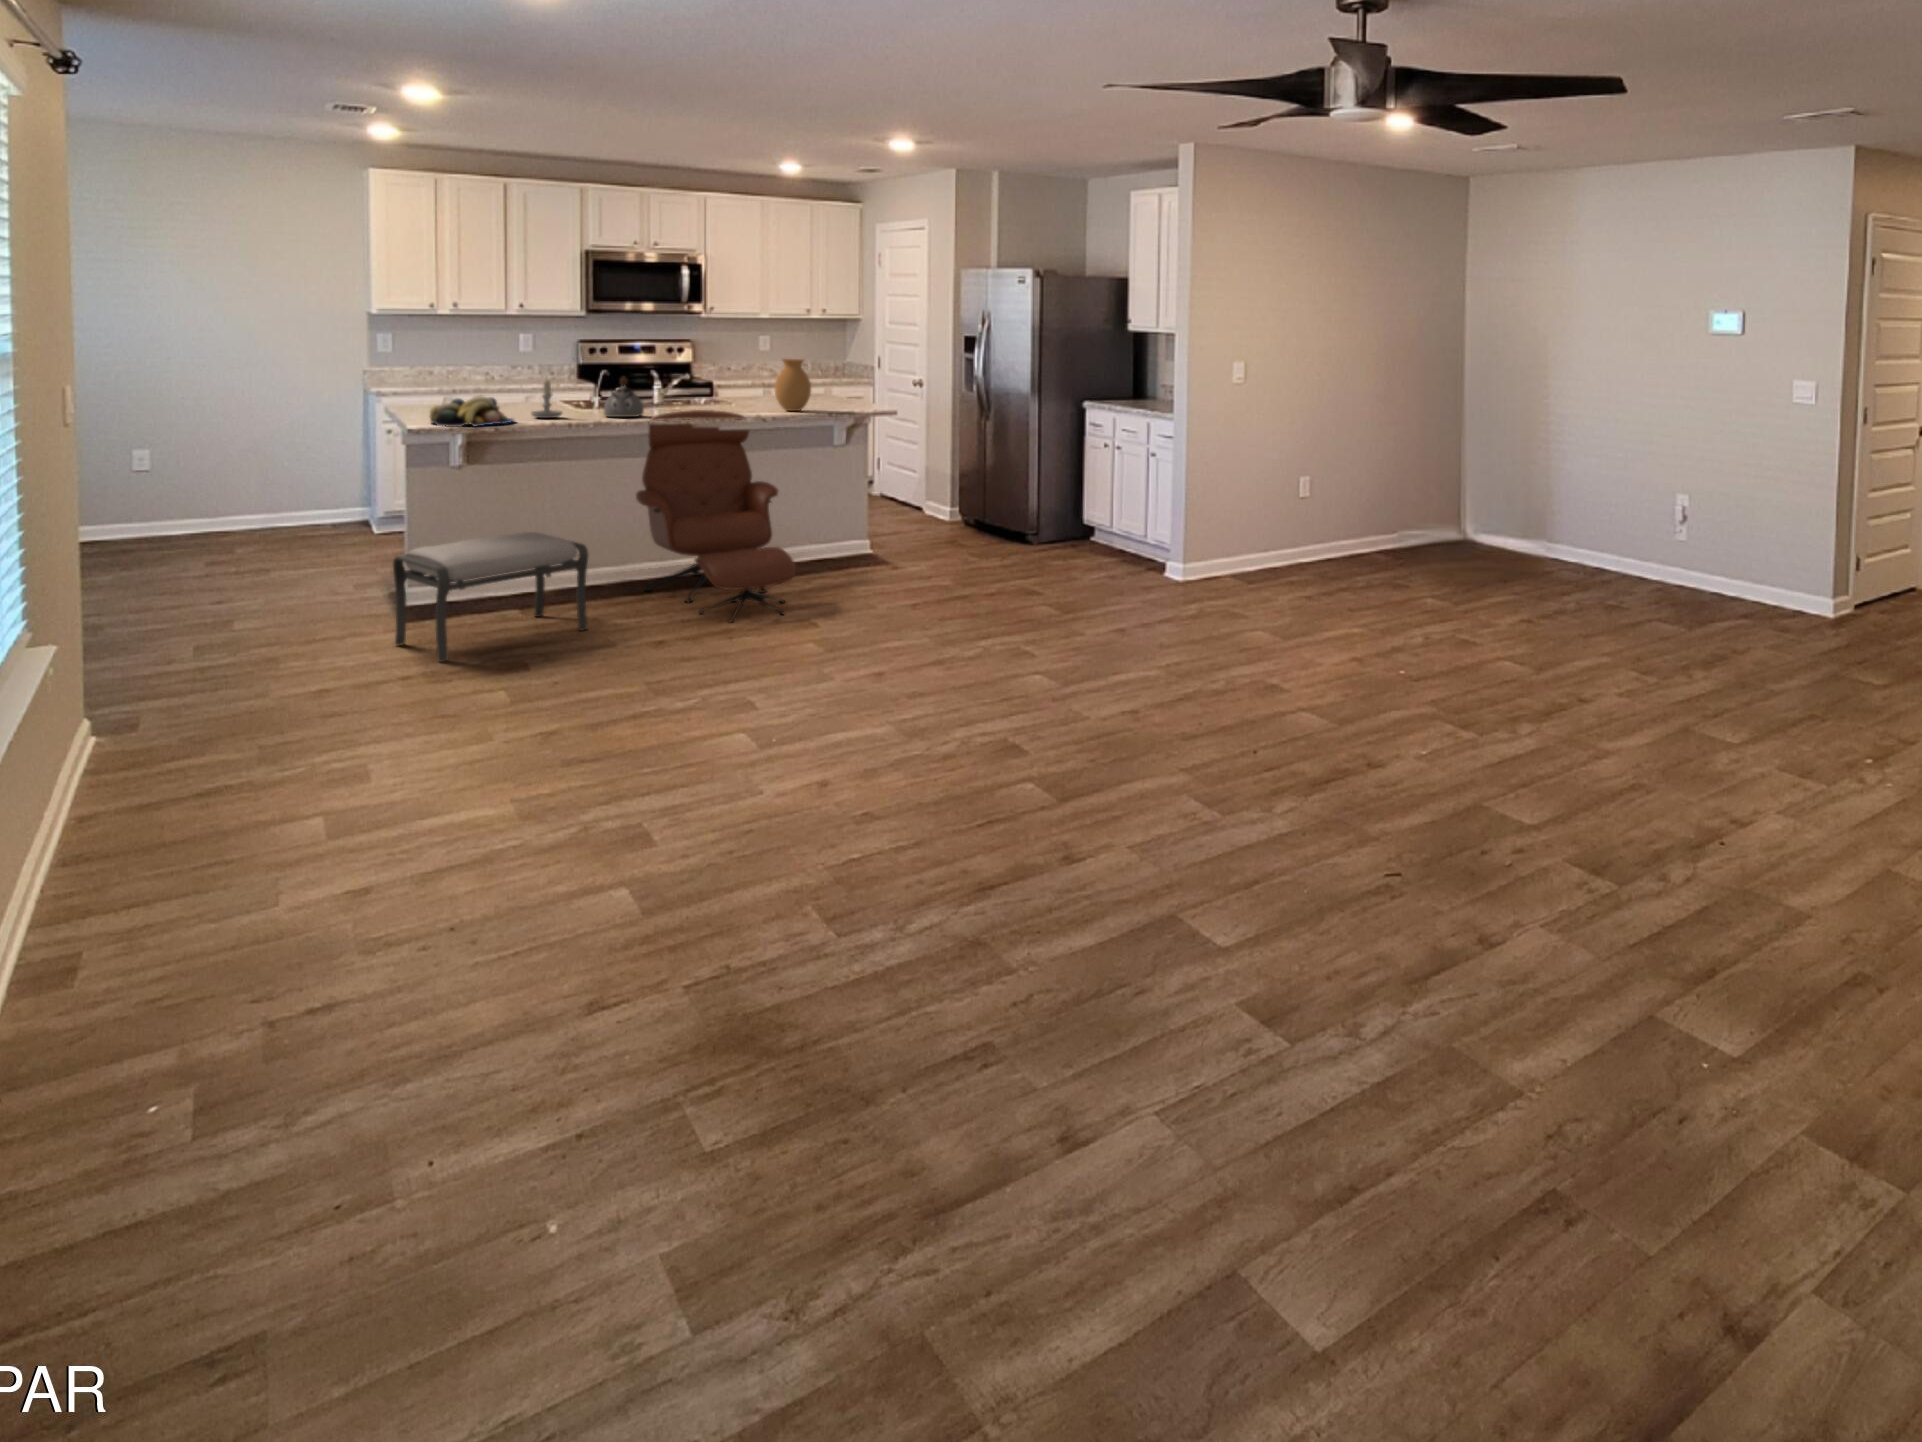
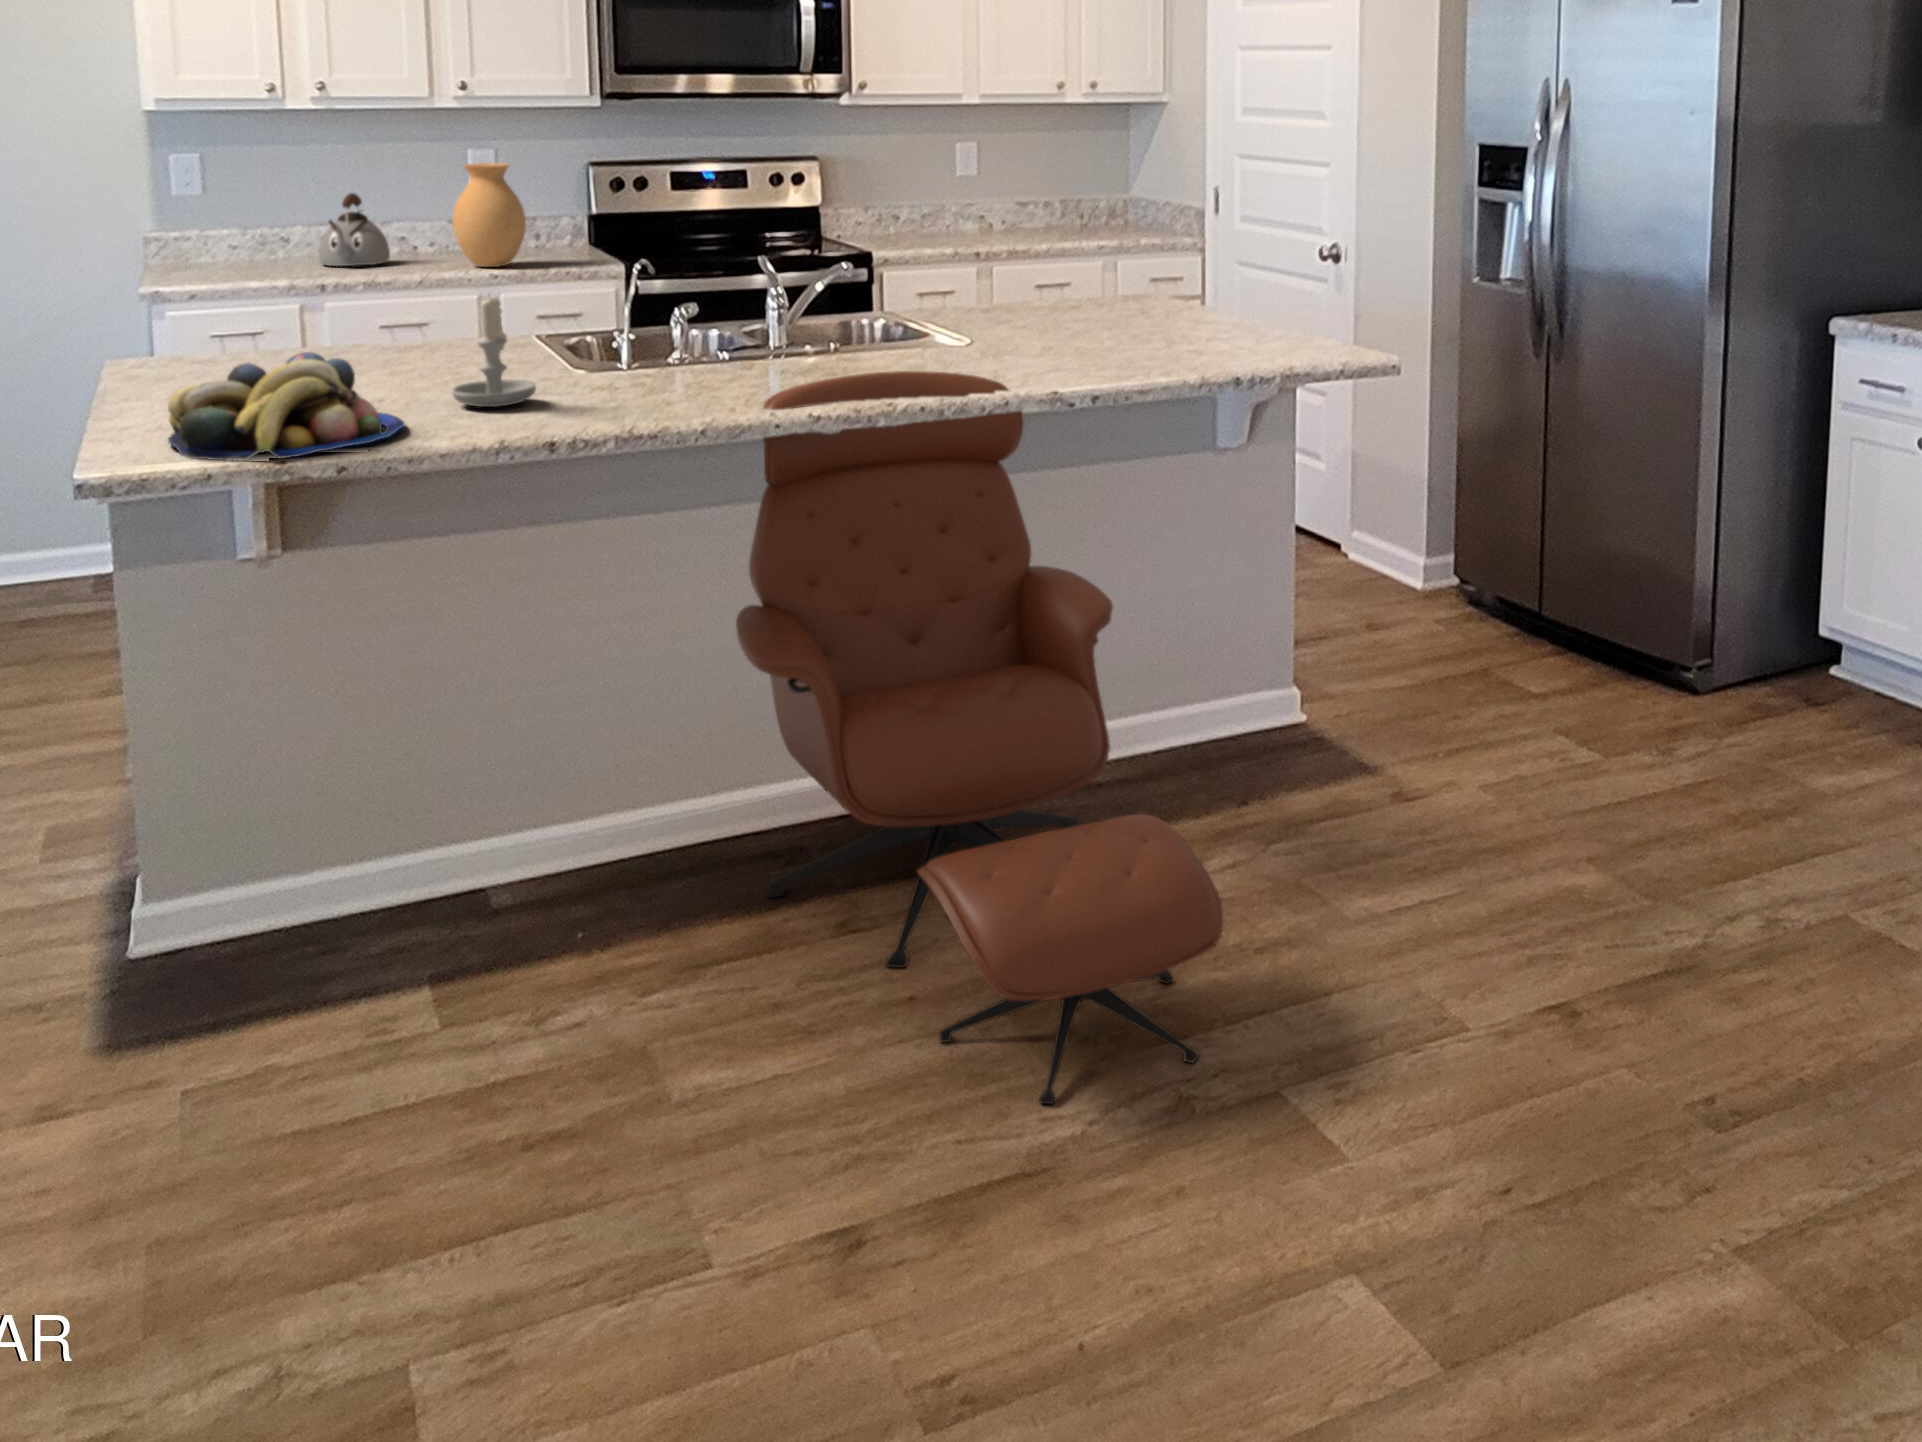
vase: present [775,359,811,411] -> present [453,163,526,267]
kettle: present [604,377,644,417] -> present [319,193,390,266]
ottoman: present [393,532,589,662] -> none [15,796,620,1350]

